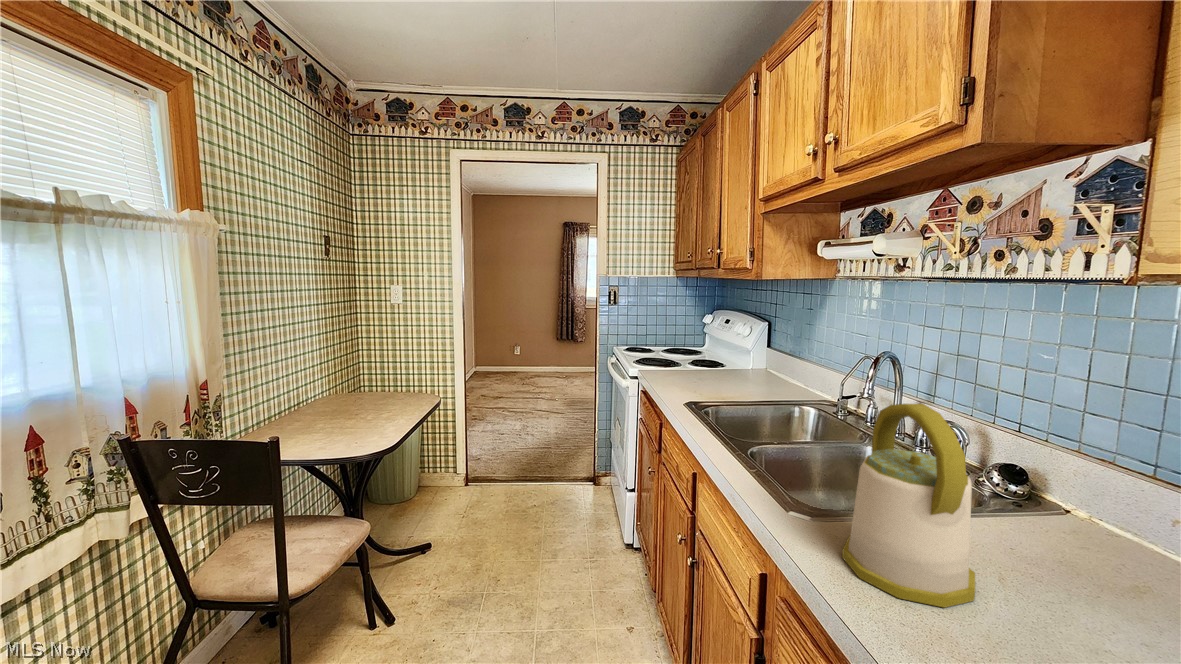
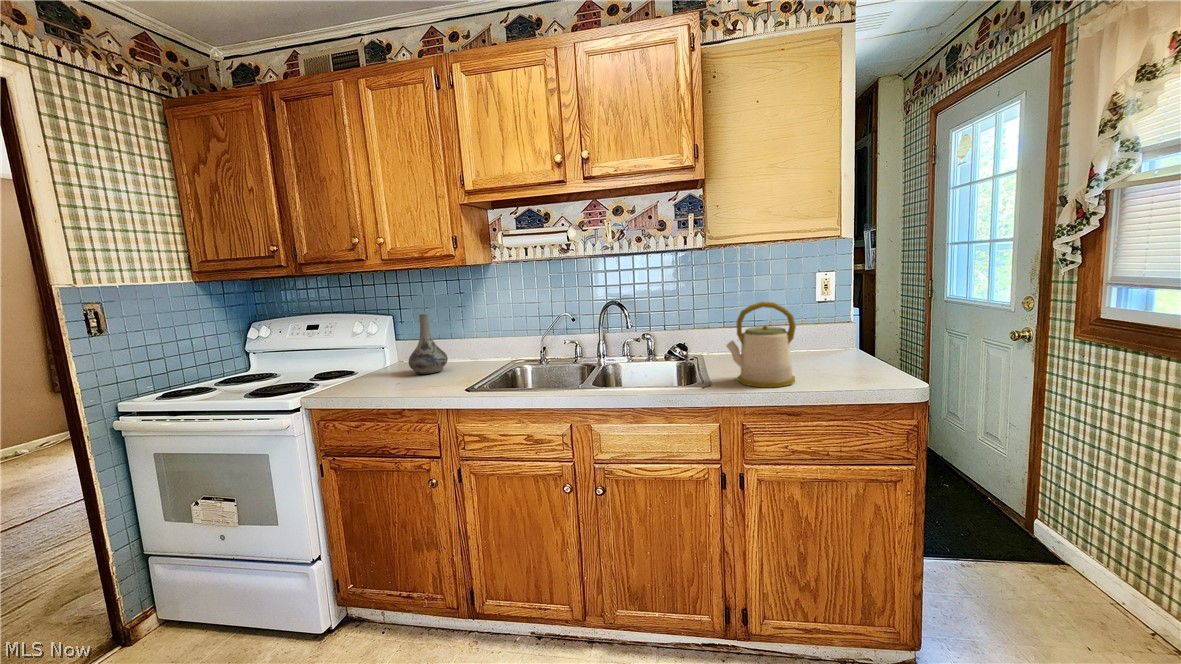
decorative vase: none [725,324,764,384] -> present [408,314,448,374]

